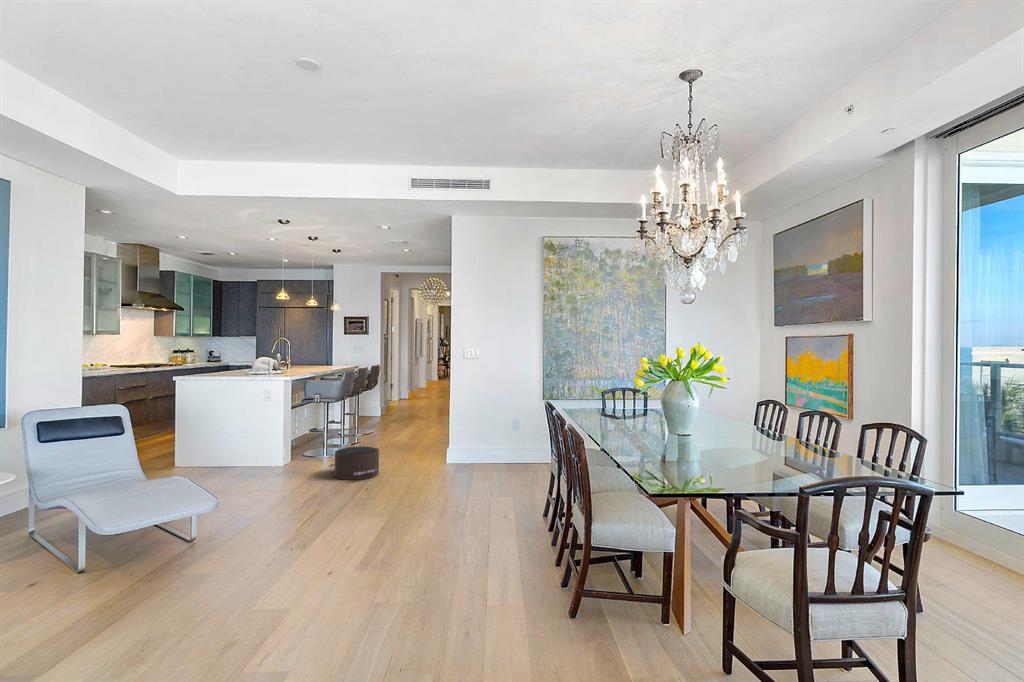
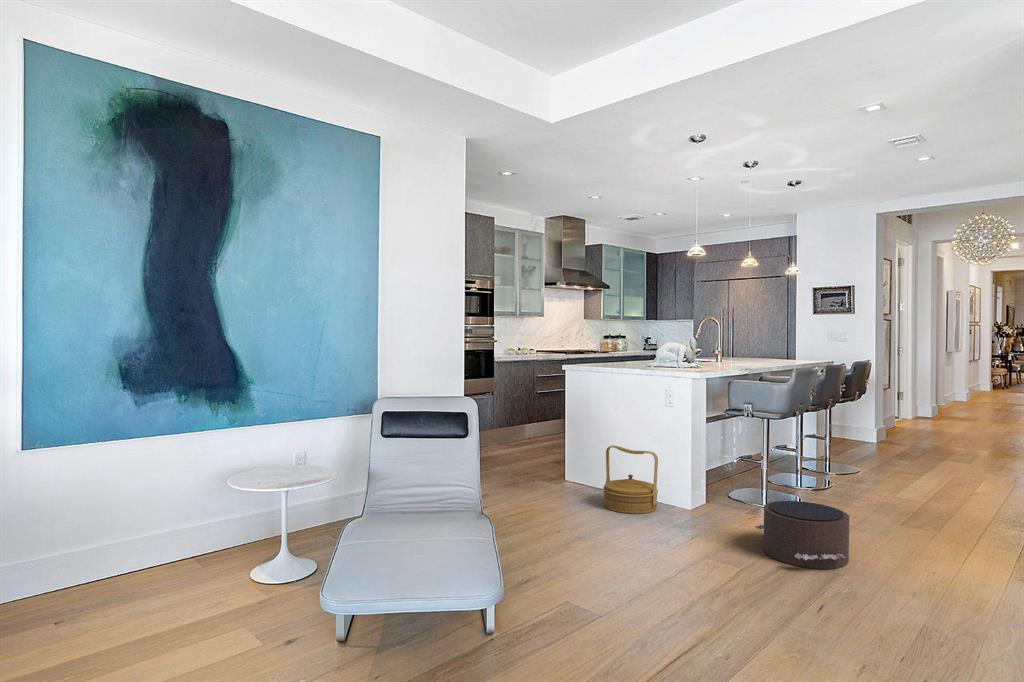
woven basket: none [219,432,262,476] -> present [603,446,658,514]

